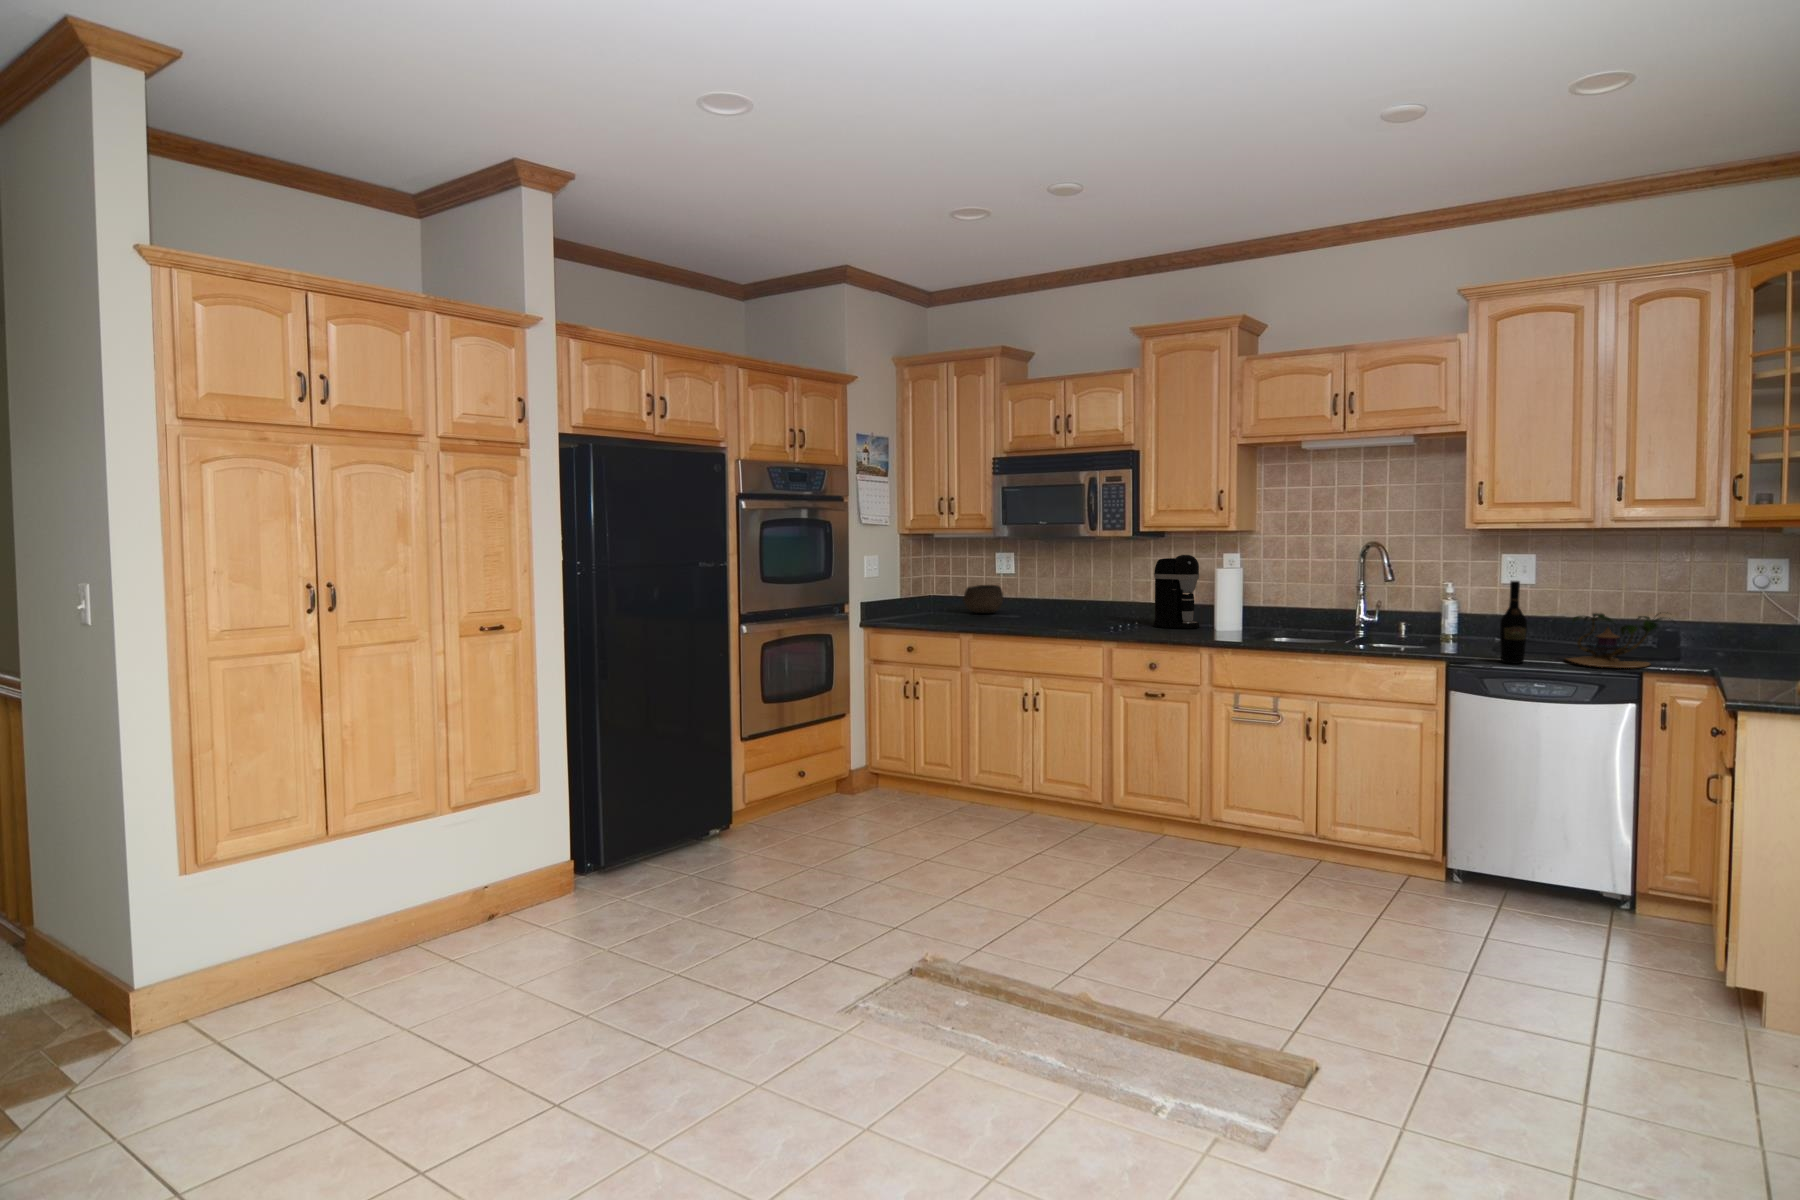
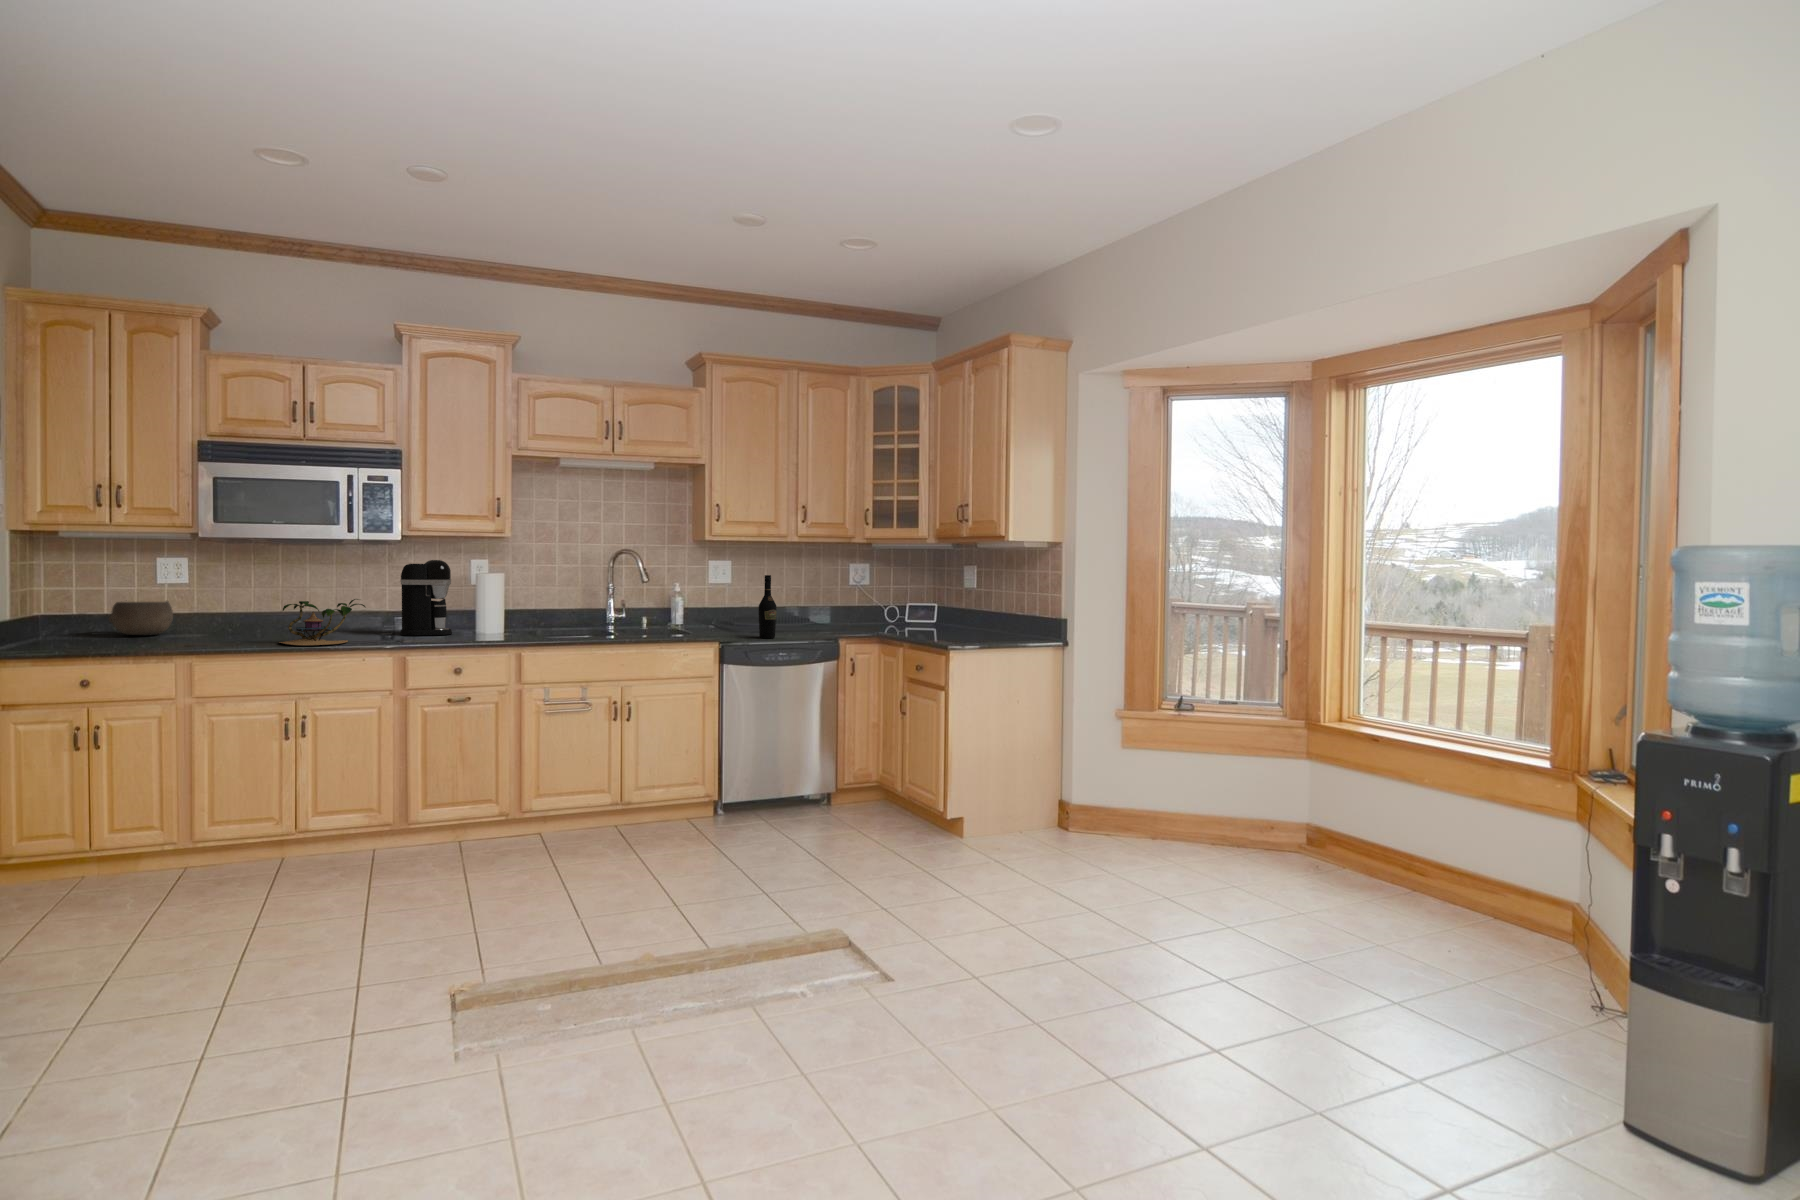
plant: present [1567,612,1670,668] -> present [280,599,365,645]

